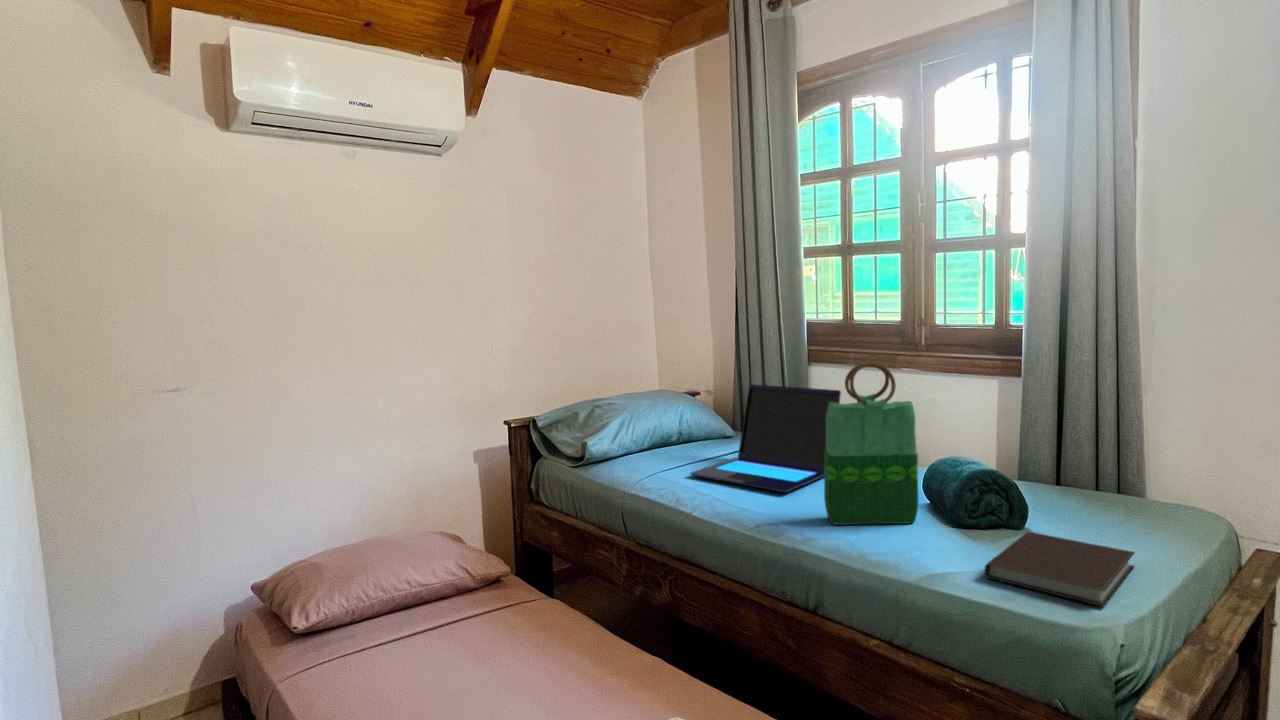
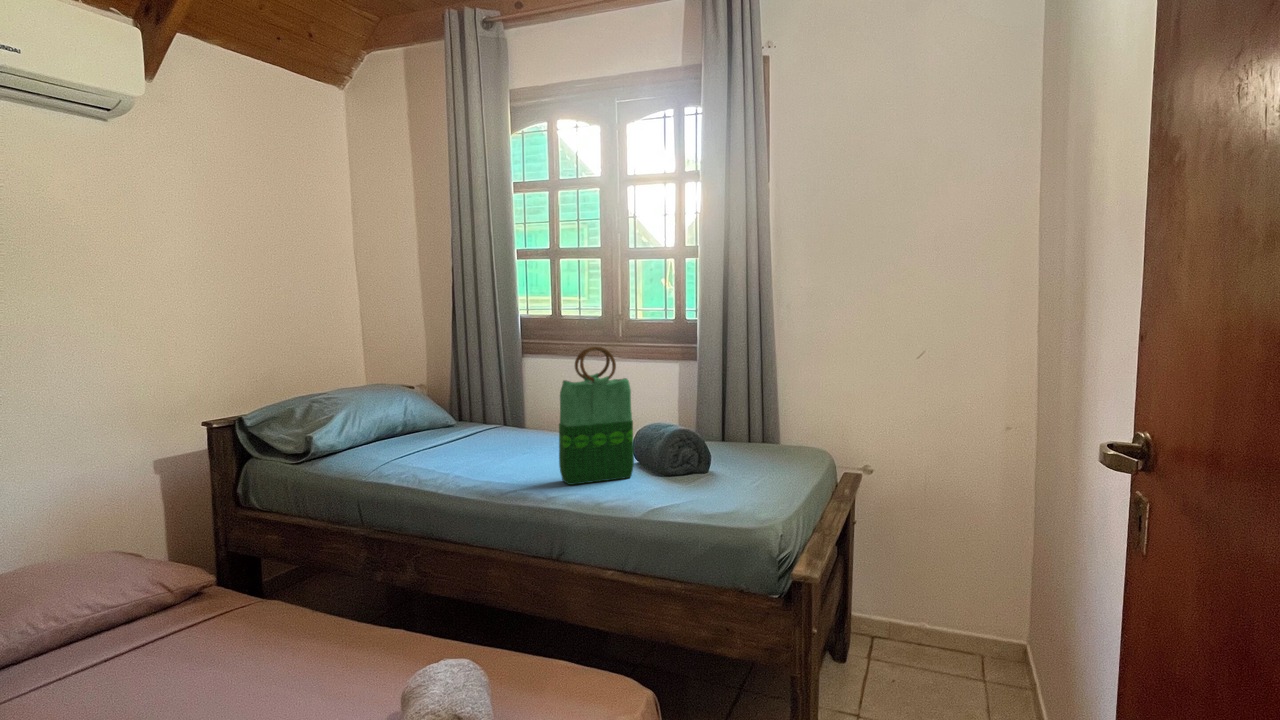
laptop: present [691,384,841,492] -> none [426,373,561,465]
notebook: present [985,532,1135,607] -> none [690,473,782,514]

